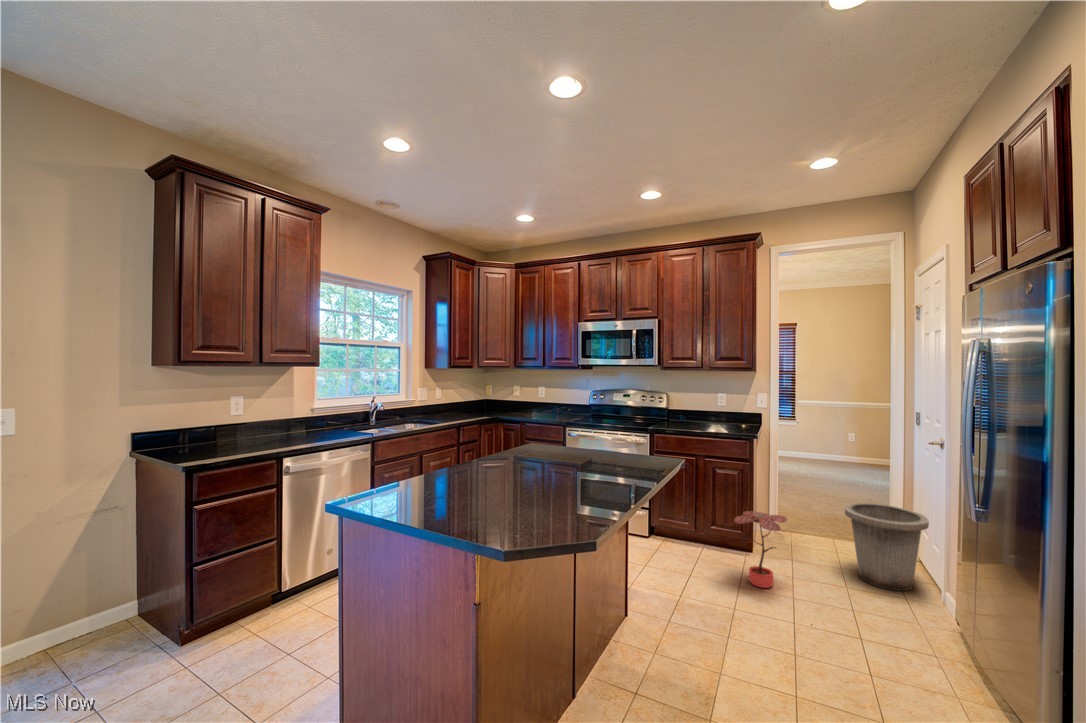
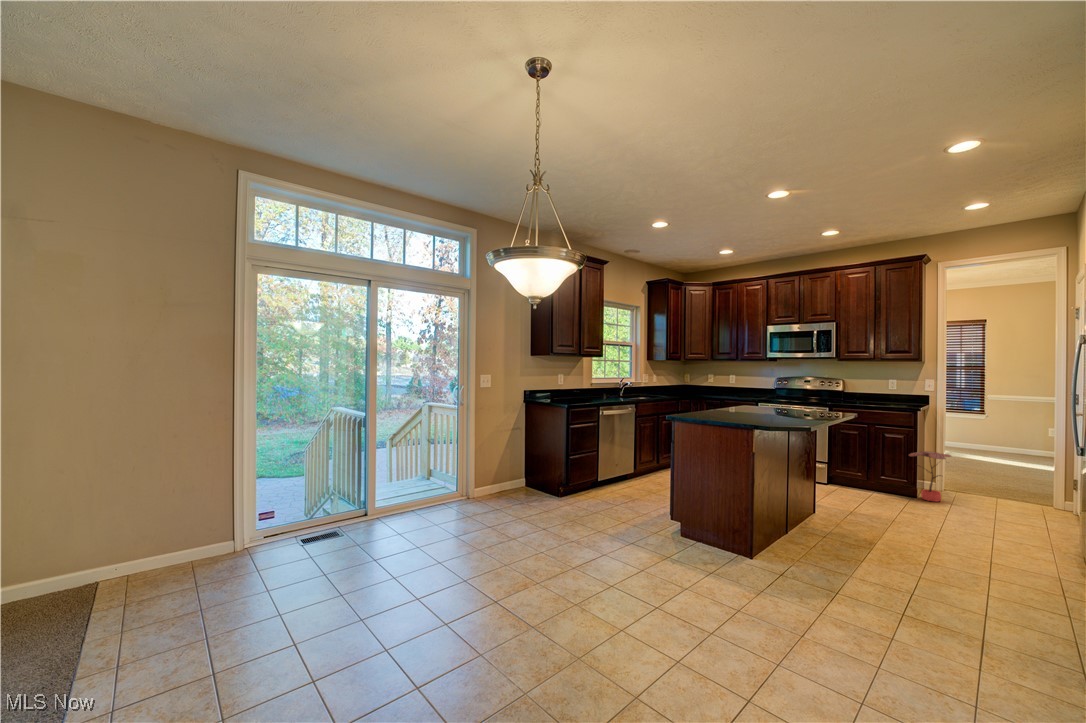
trash can: present [845,503,929,591] -> none [1001,453,1072,510]

